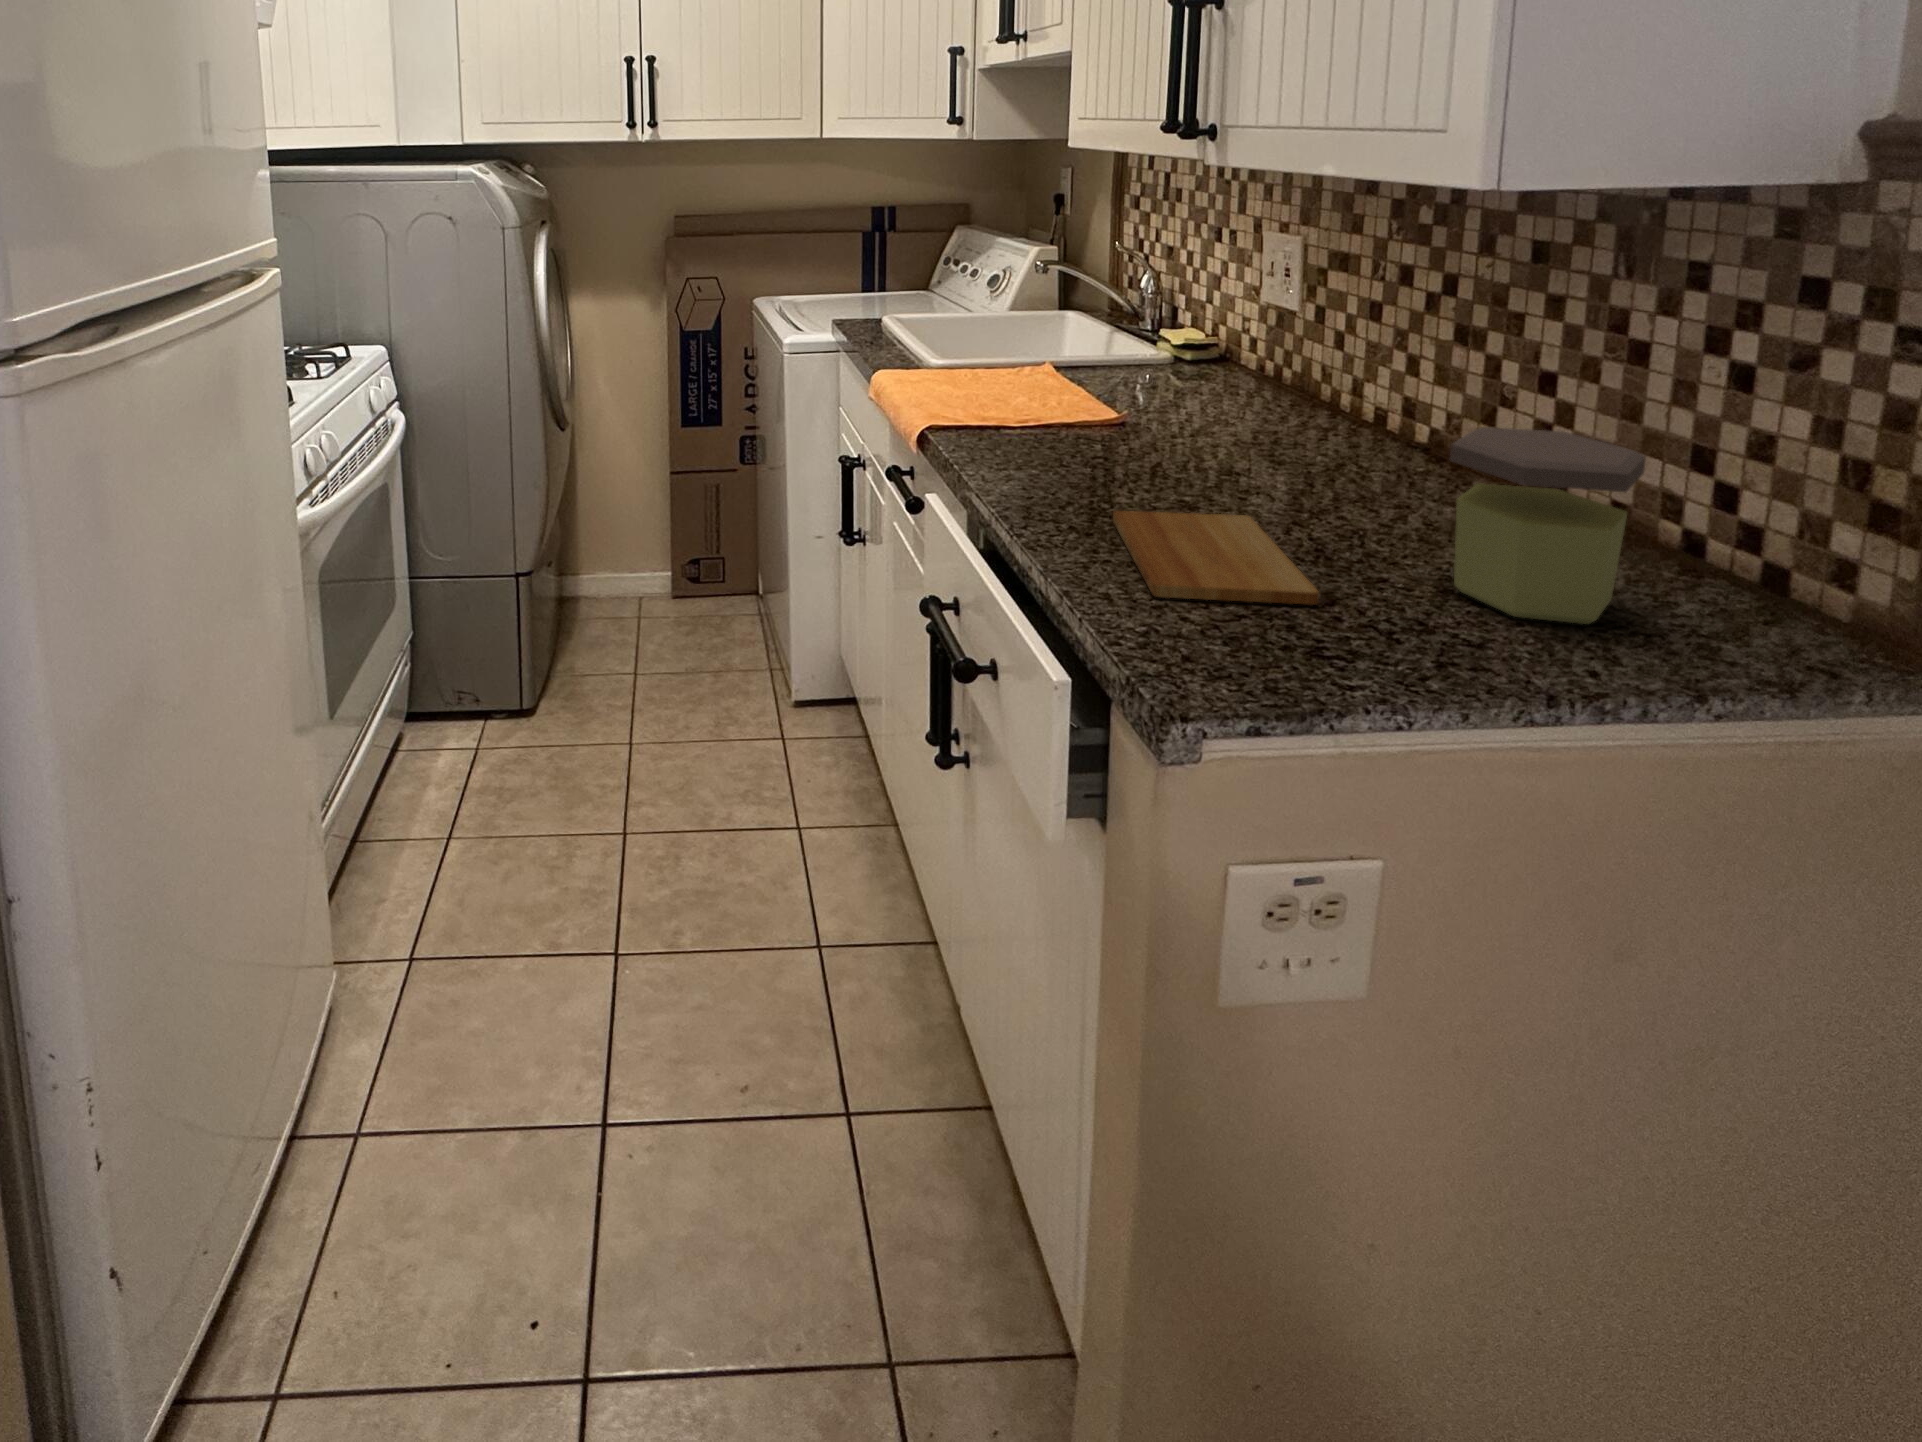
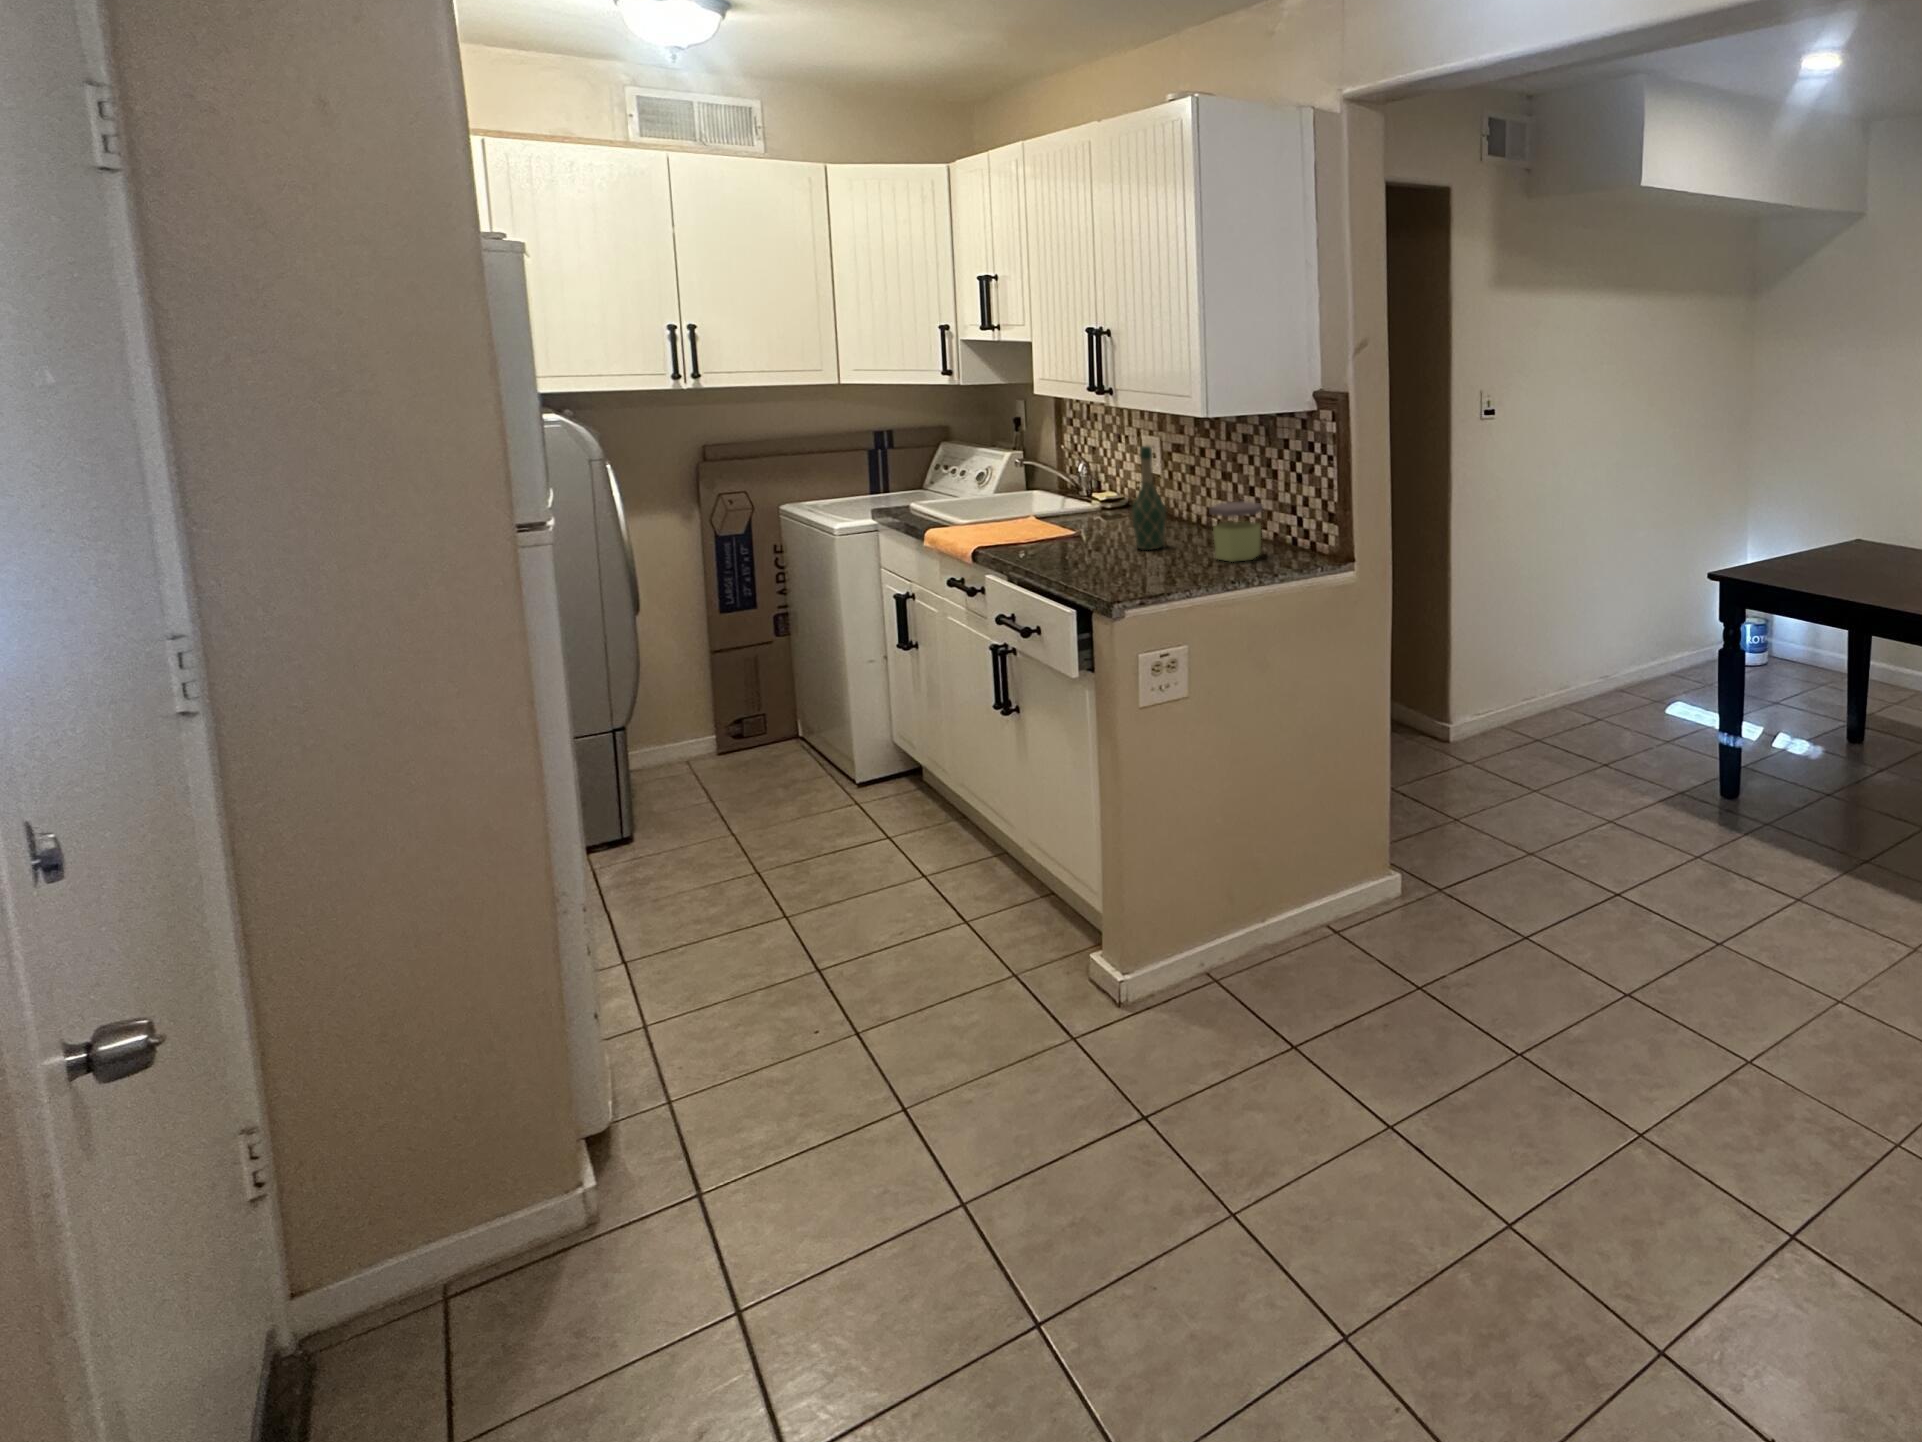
wine bottle: none [1216,250,1305,503] -> present [1132,446,1166,550]
cutting board: present [1113,511,1319,605] -> none [1096,552,1173,575]

